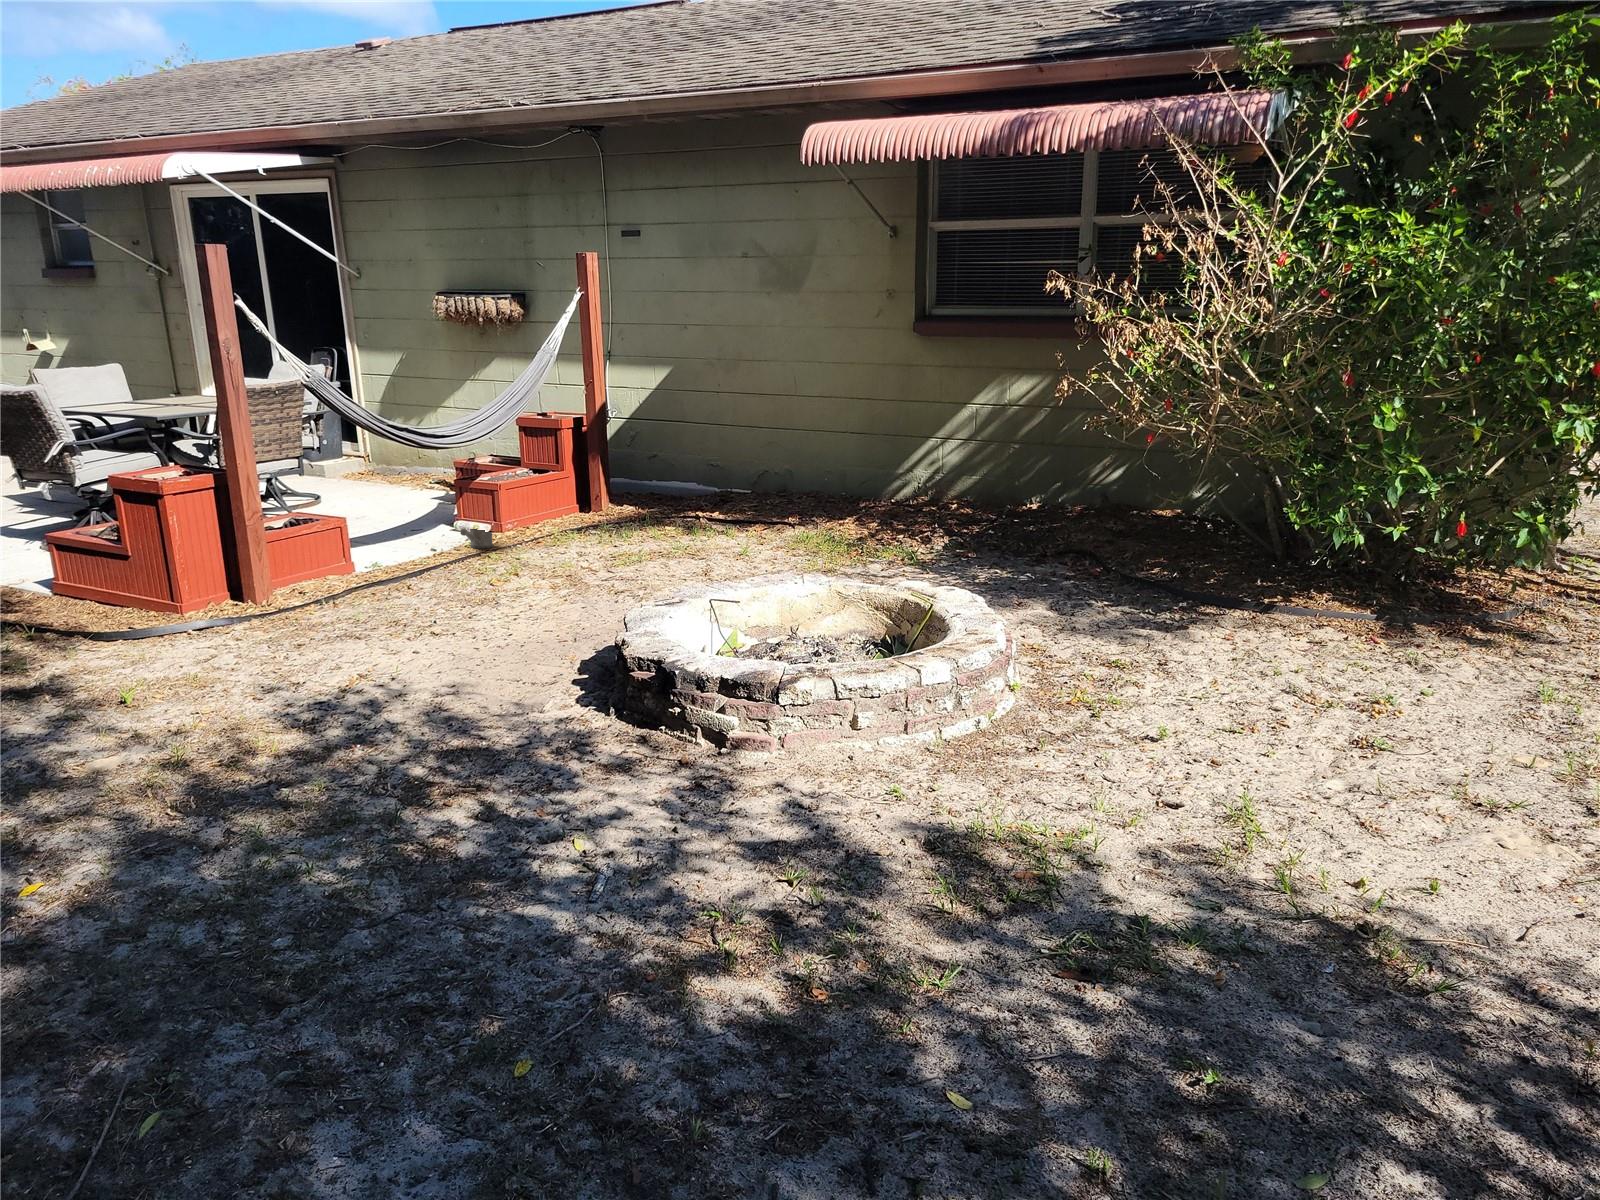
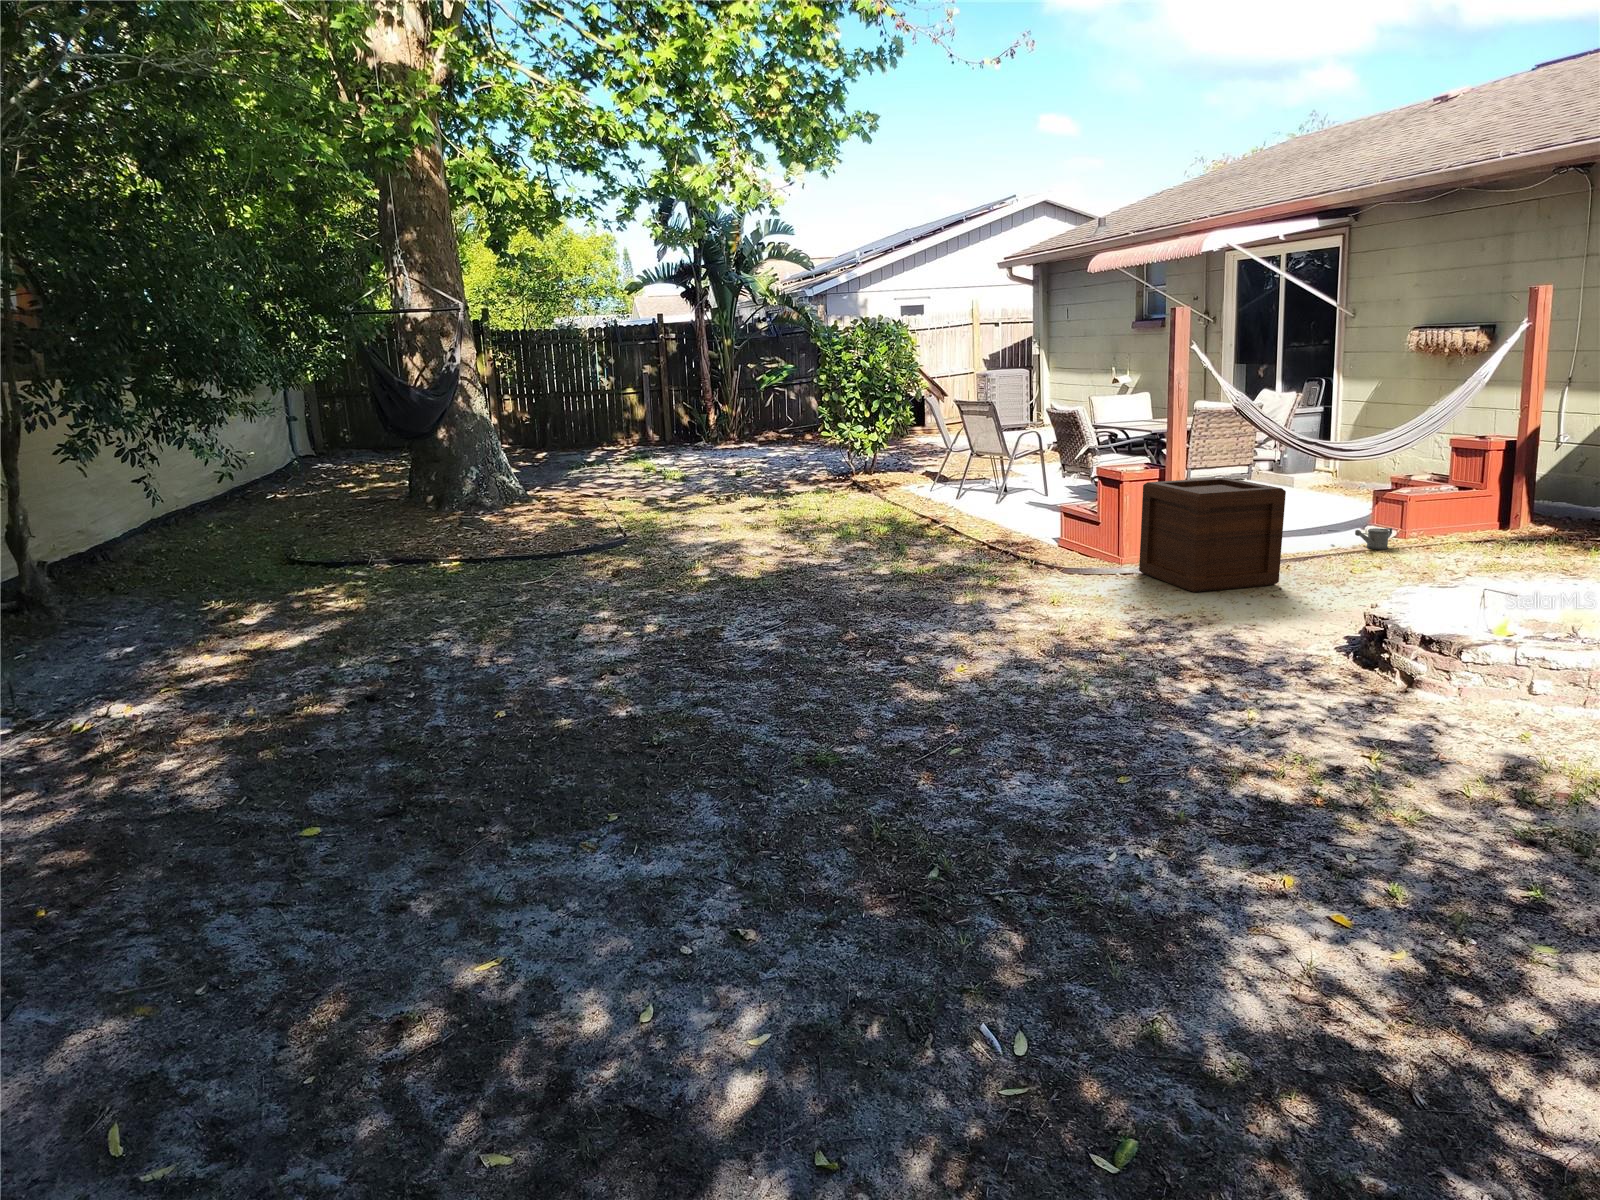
wooden crate: none [200,479,423,651] -> present [1139,477,1286,592]

